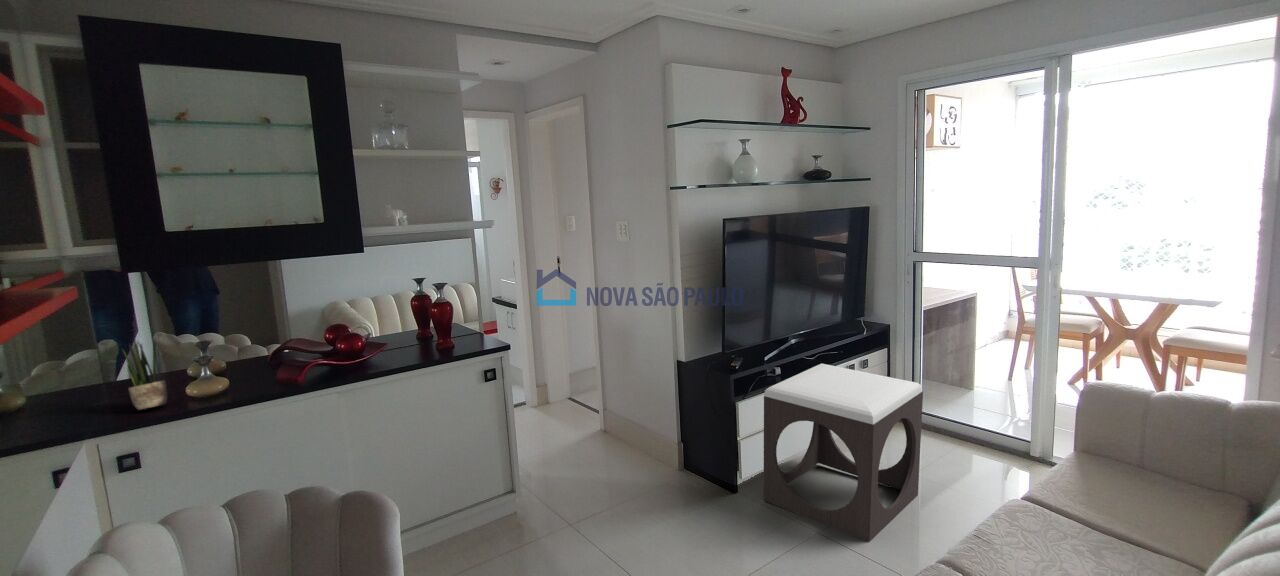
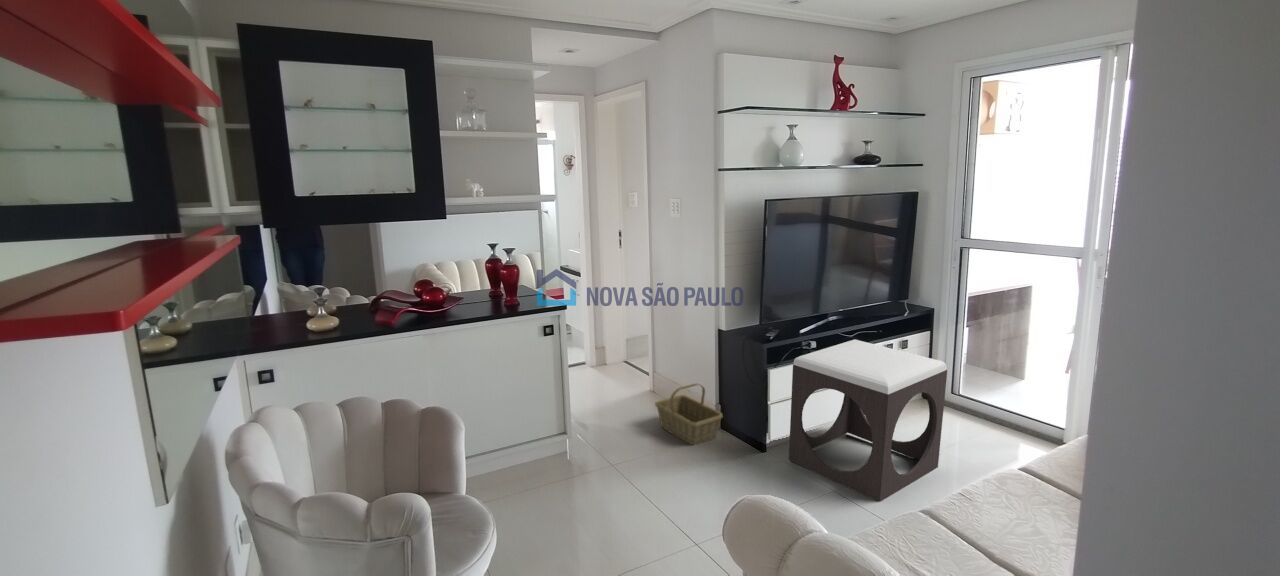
potted plant: present [123,339,167,410] -> none [263,281,294,337]
basket: none [611,422,687,492] -> present [655,384,723,445]

